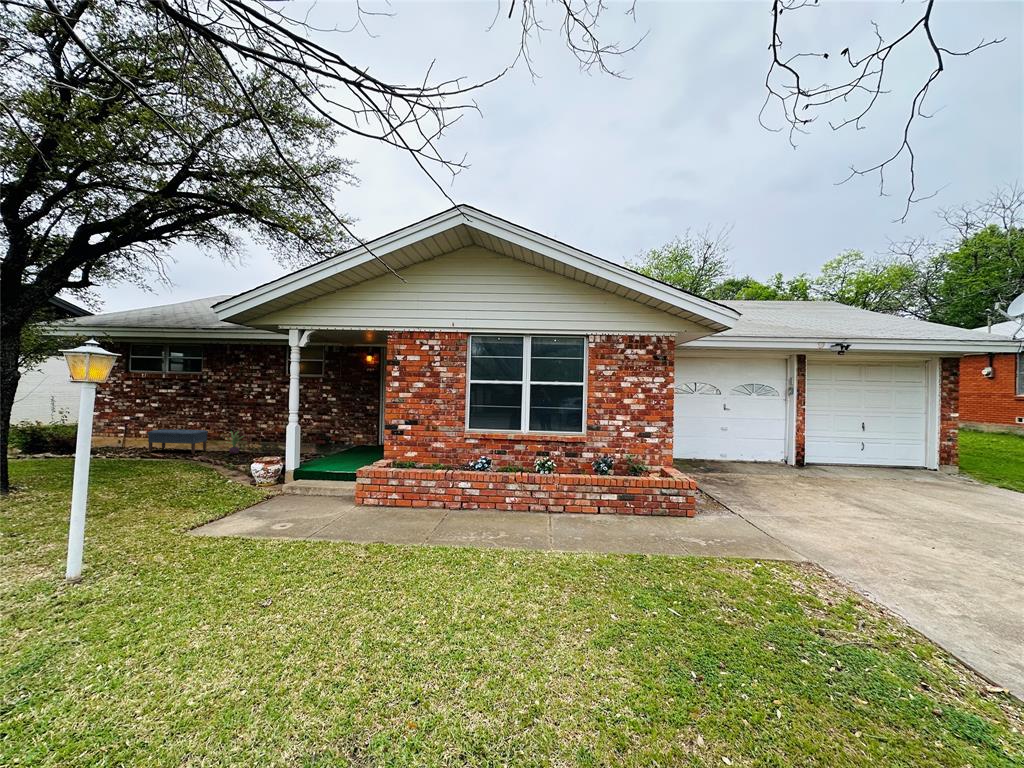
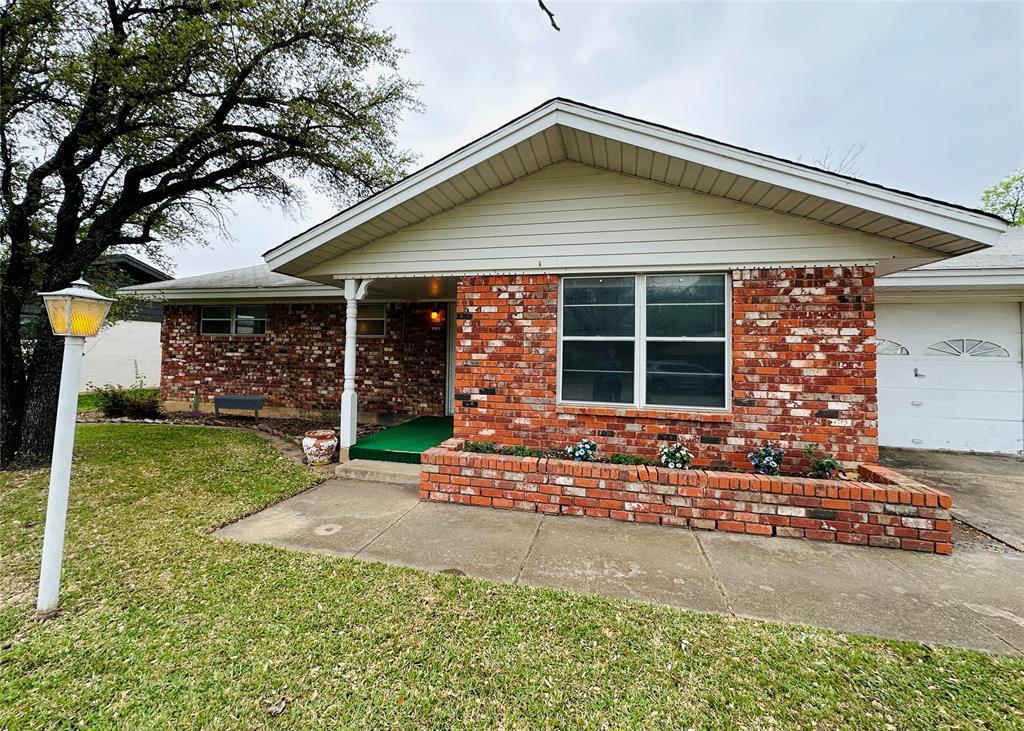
decorative plant: present [229,432,239,454] -> present [191,394,202,418]

